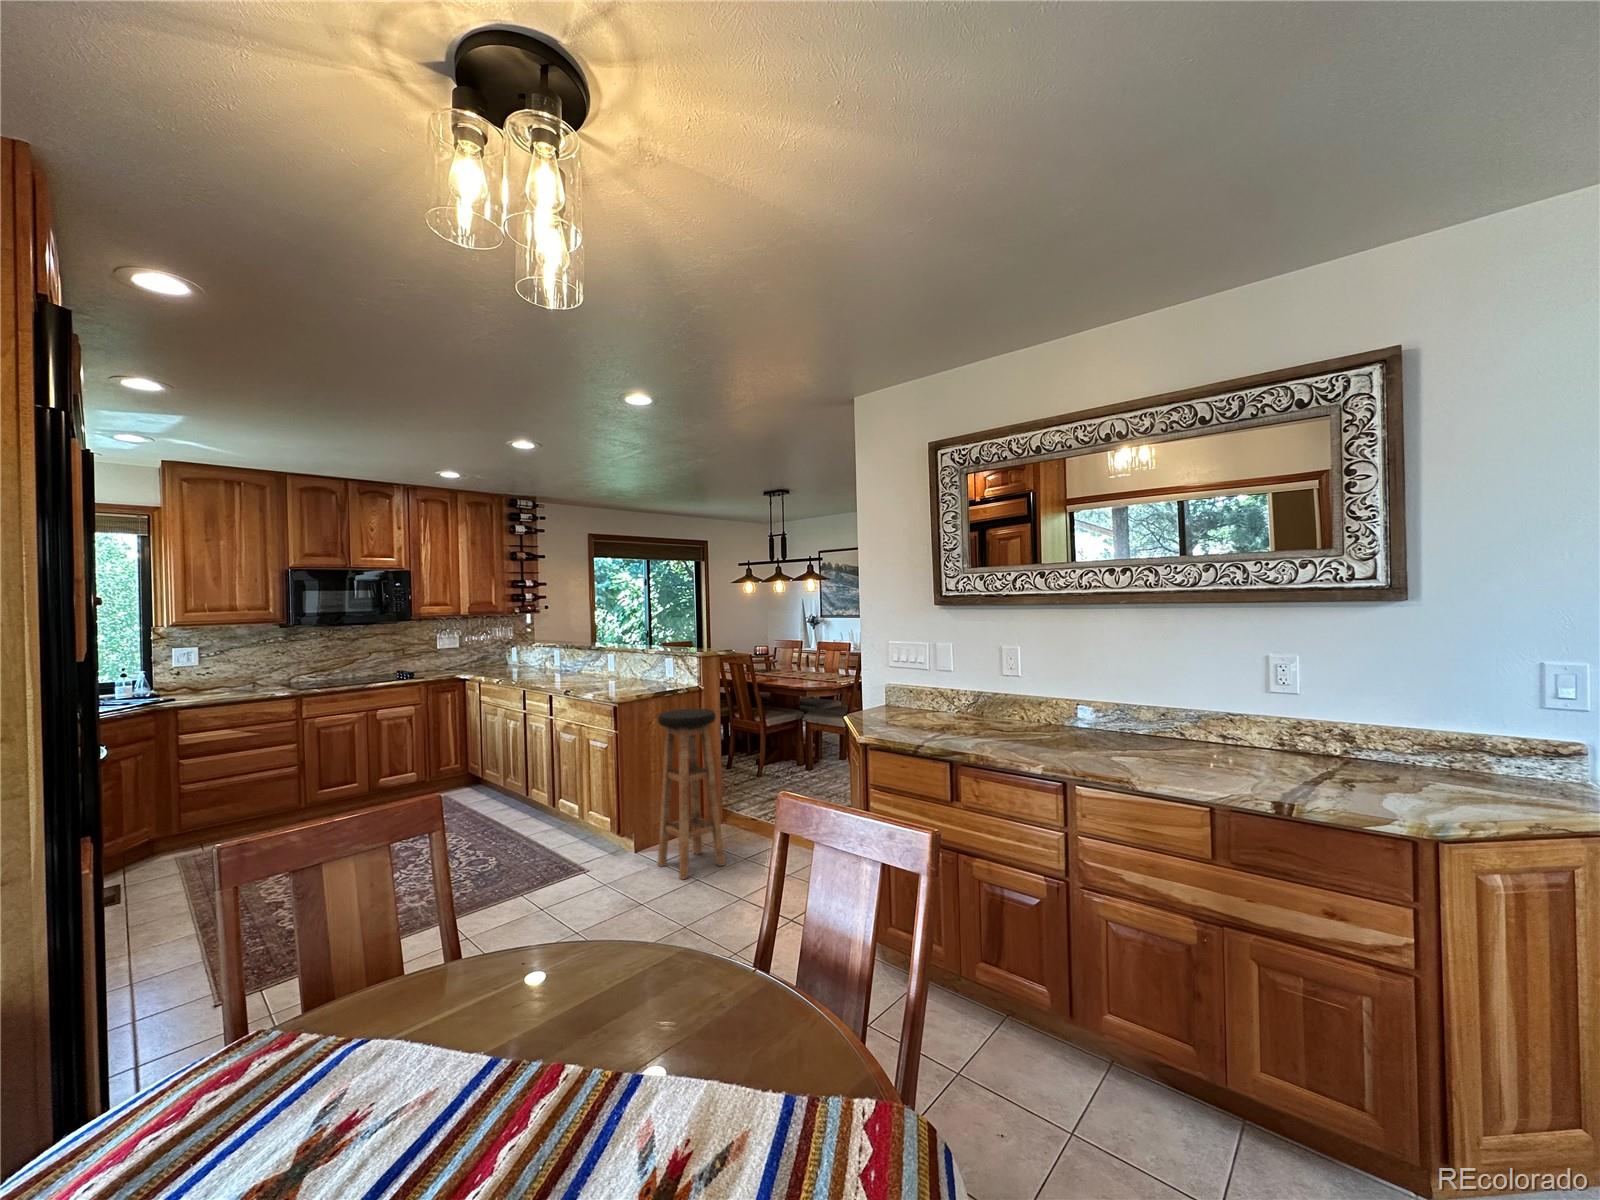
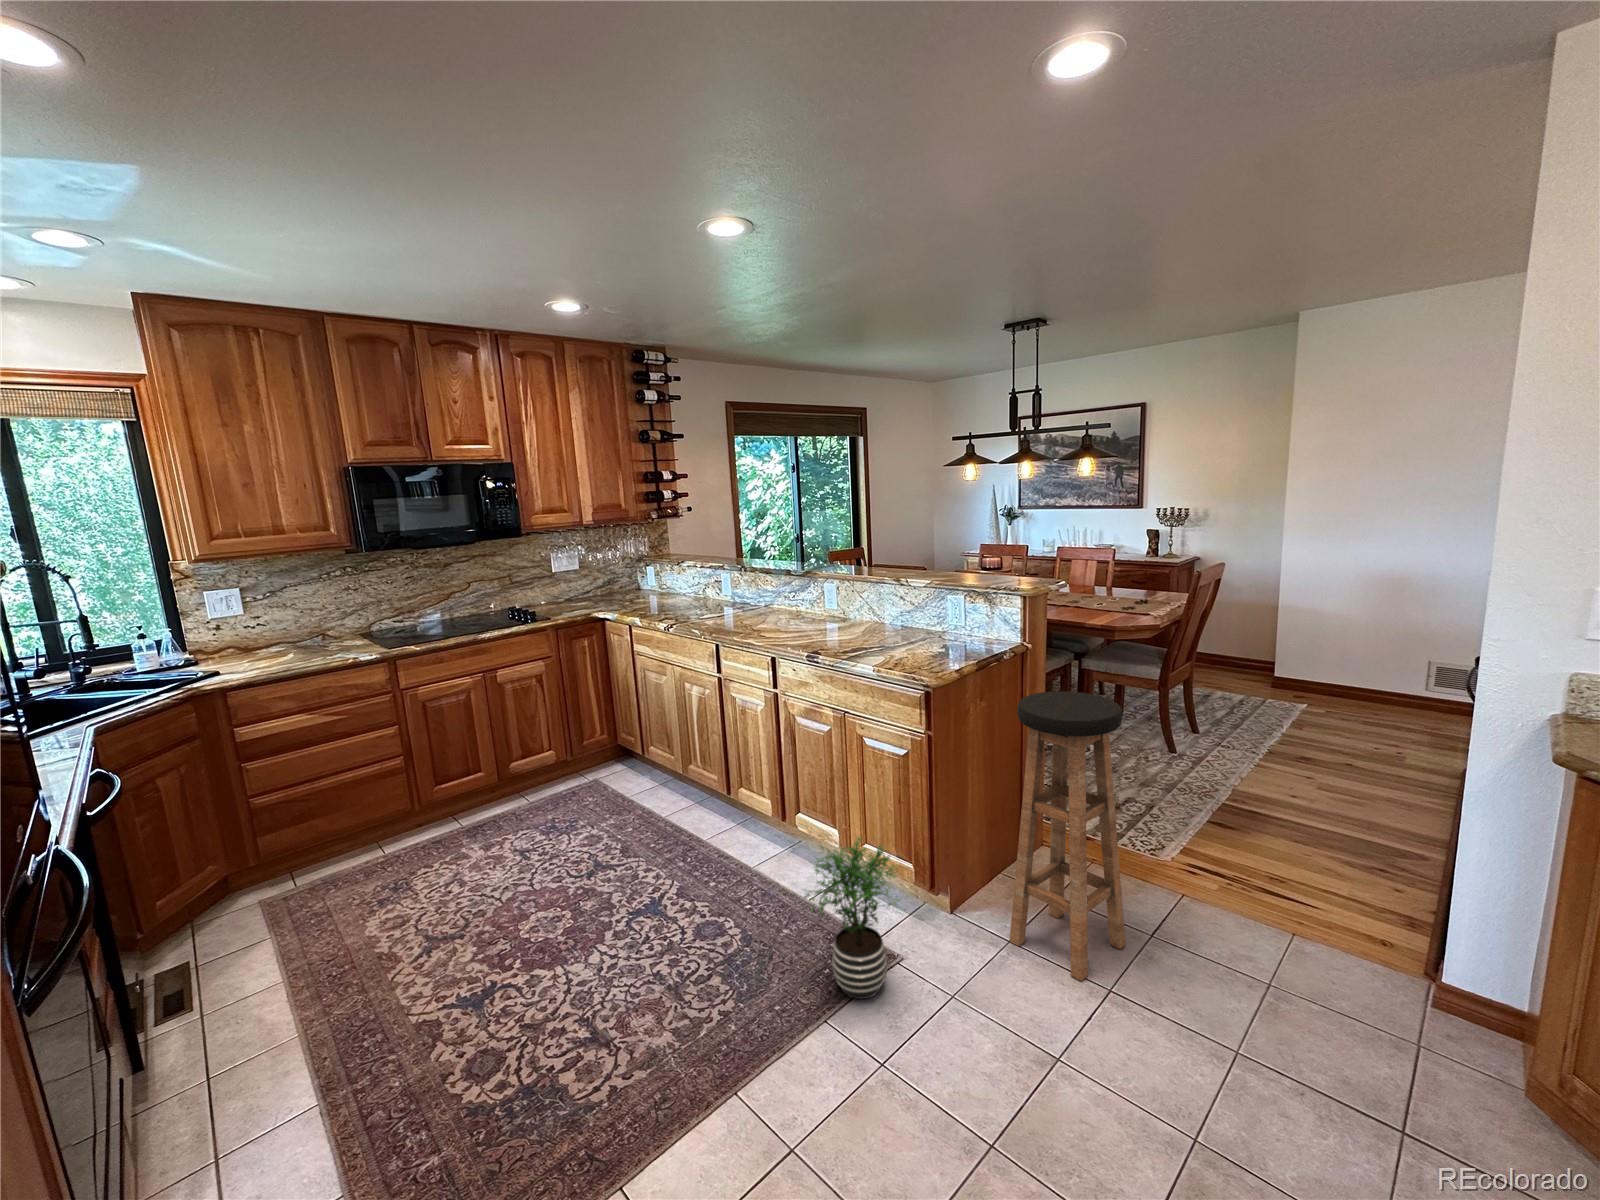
potted plant: none [509,791,579,890] -> present [805,837,899,999]

